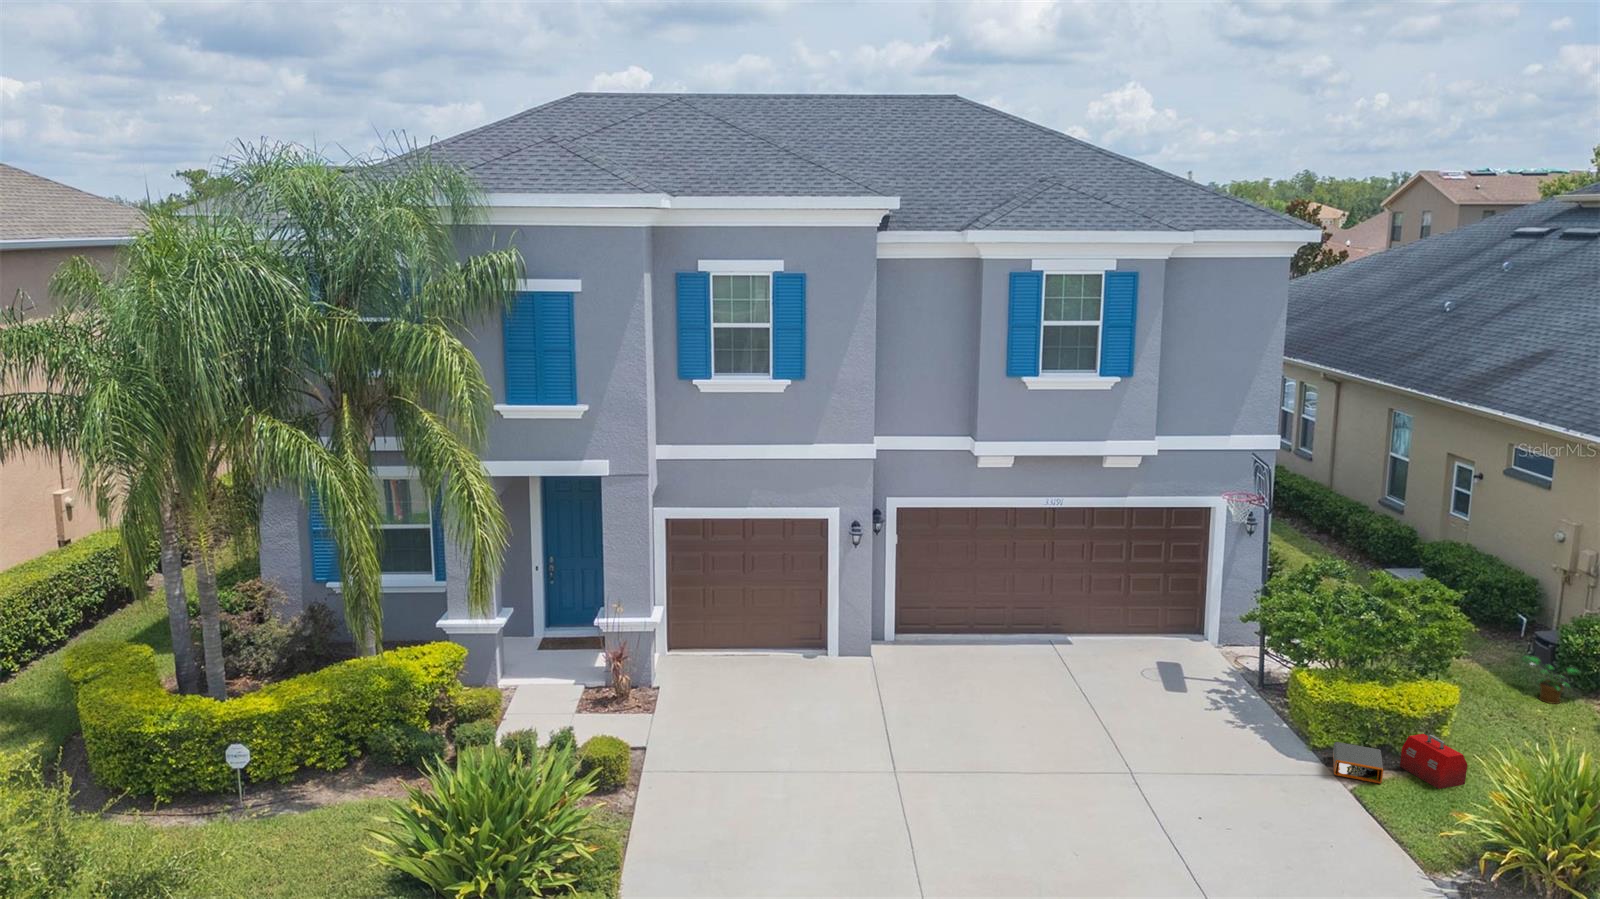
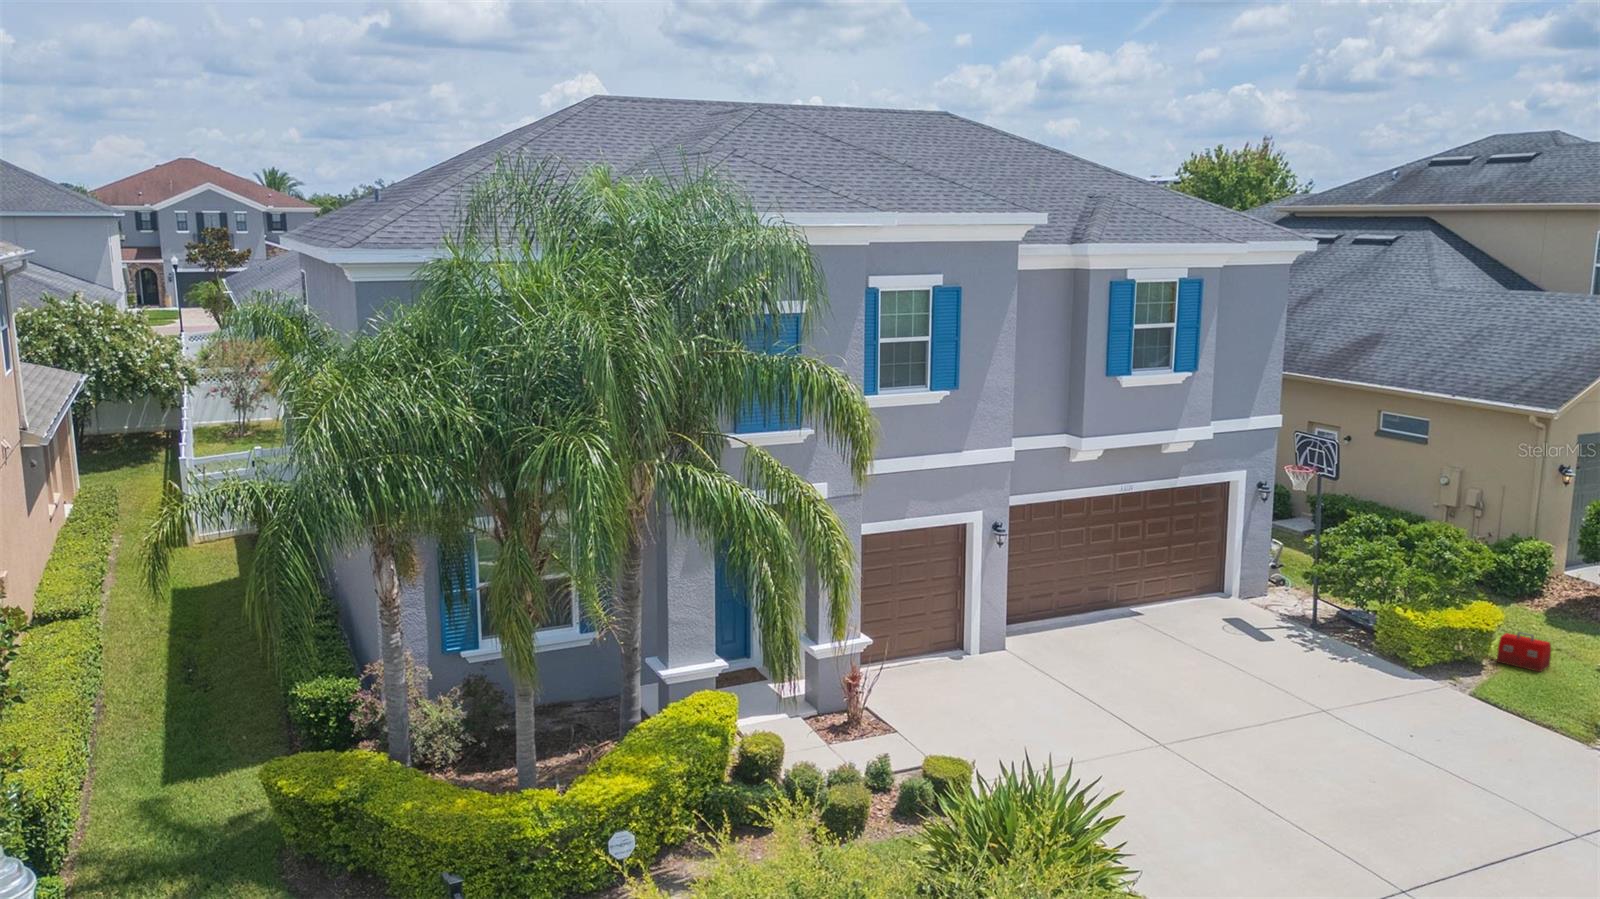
potted plant: present [1521,656,1580,704] -> none [1483,569,1529,603]
storage box: present [1333,742,1383,783] -> none [1448,651,1506,676]

